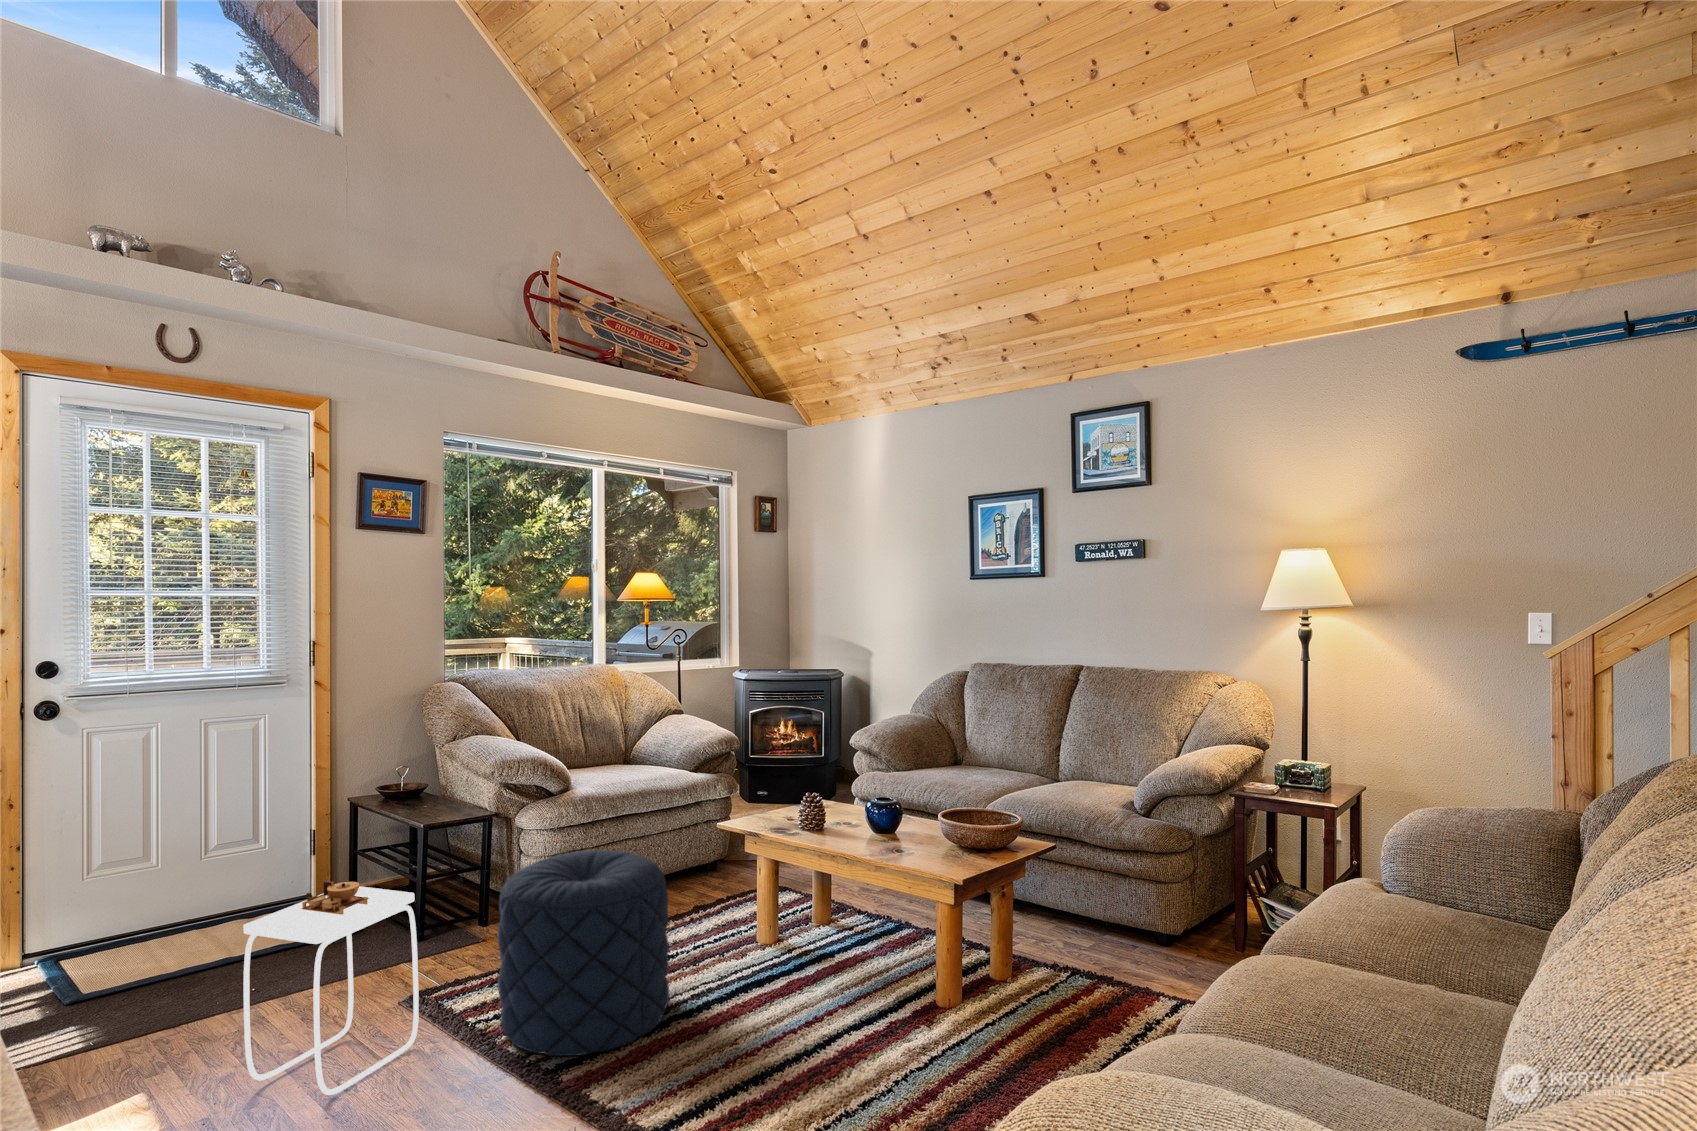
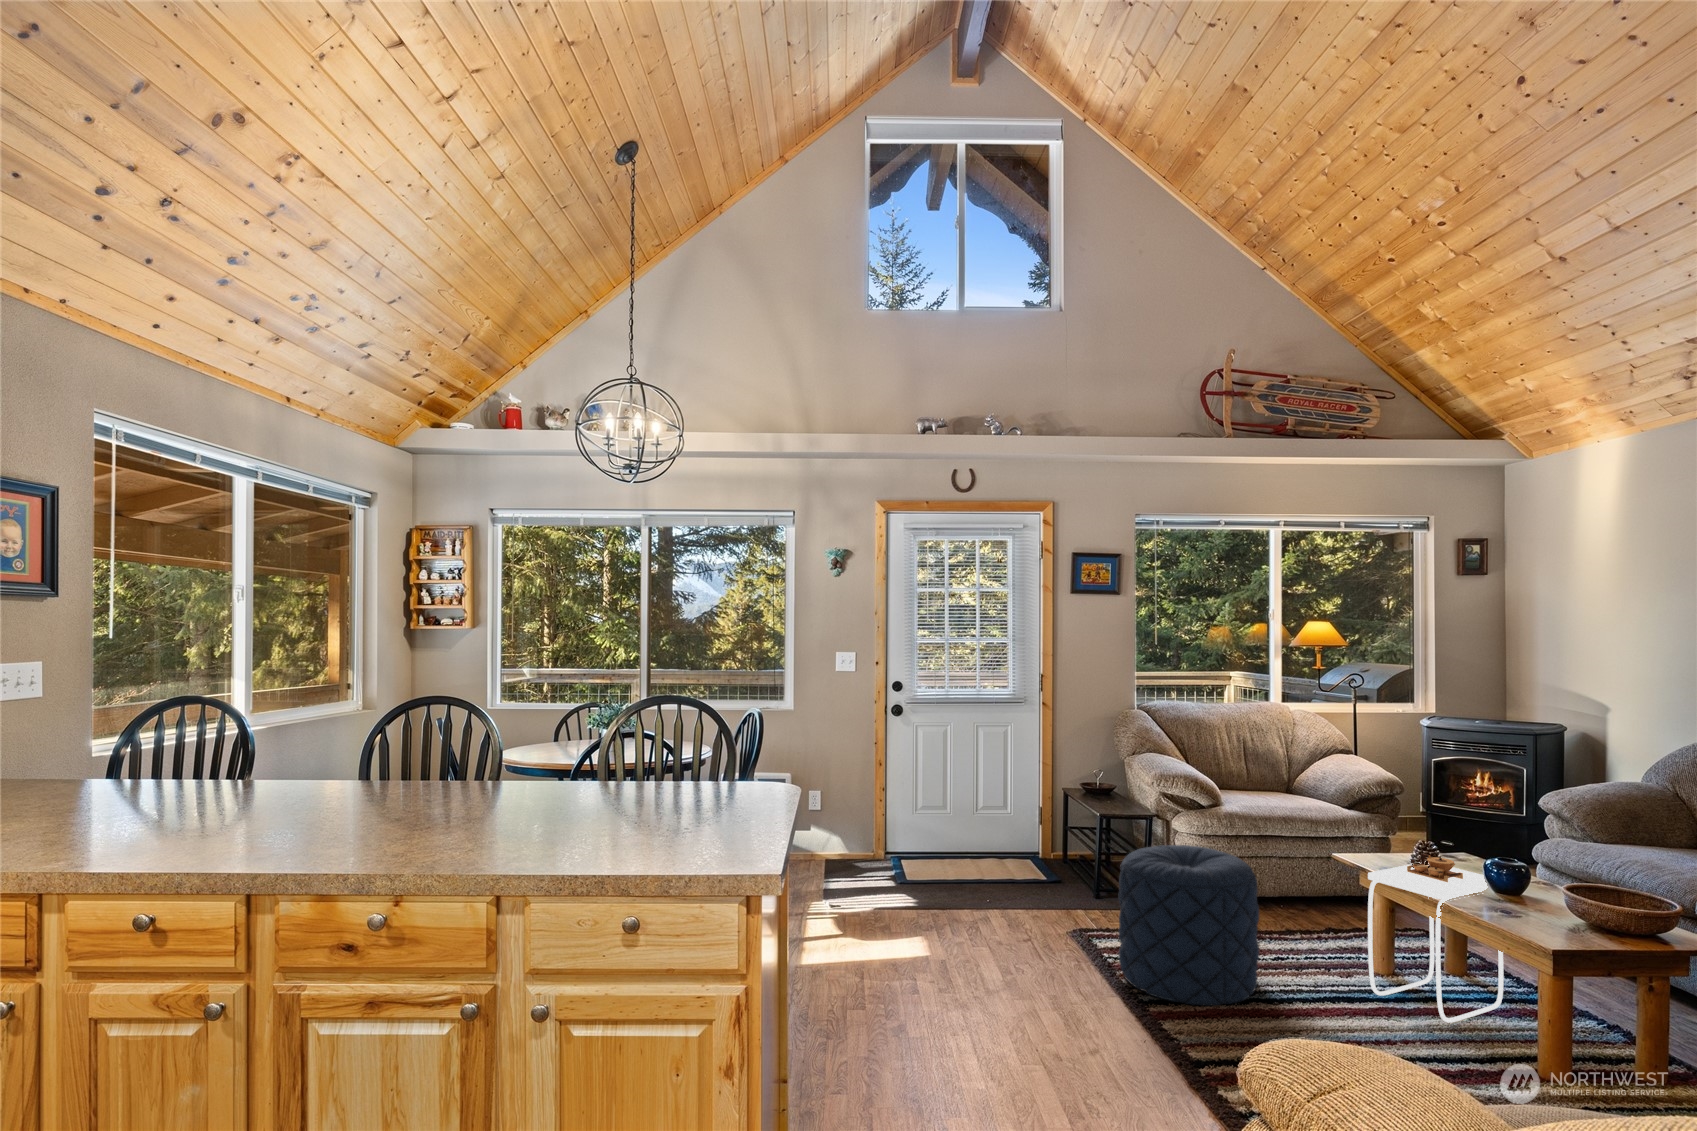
side table: present [244,881,419,1095] -> present [1368,854,1503,1023]

